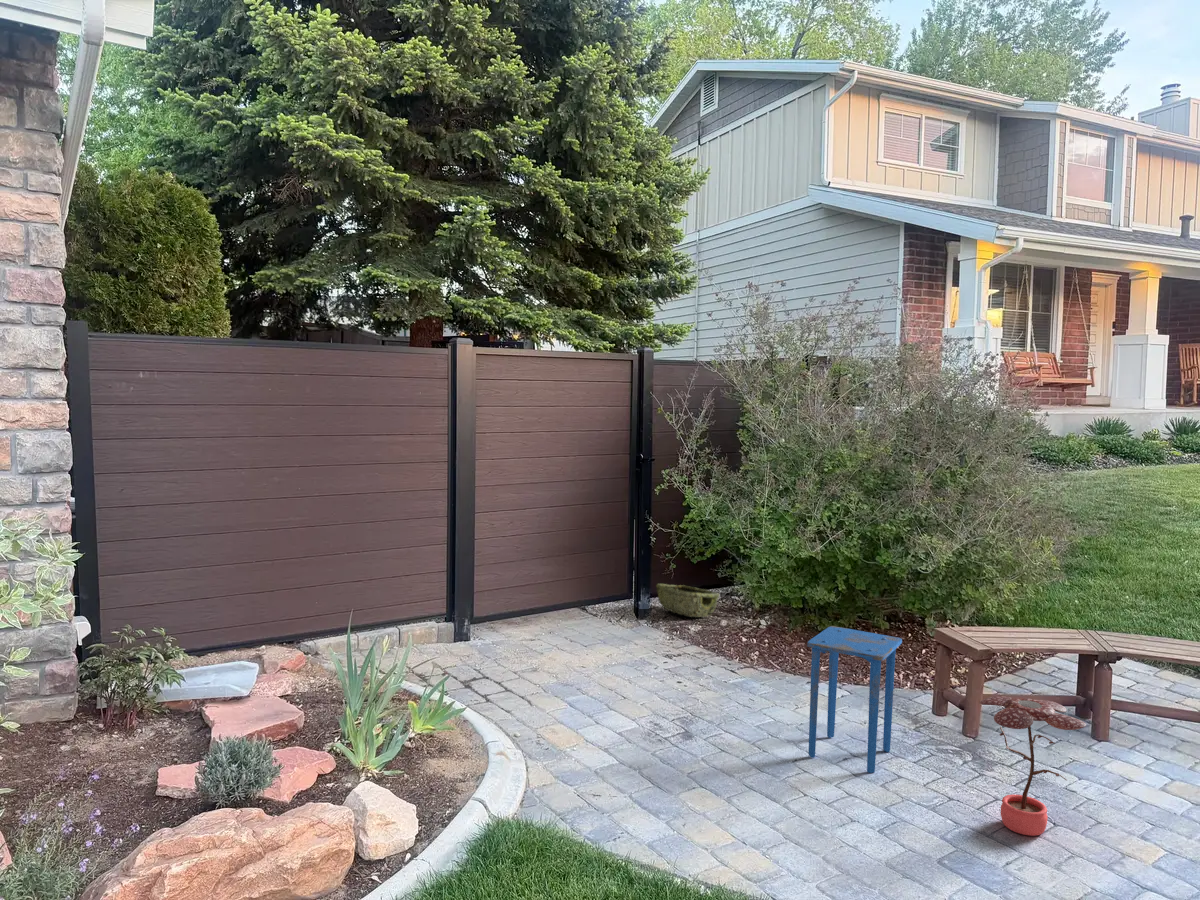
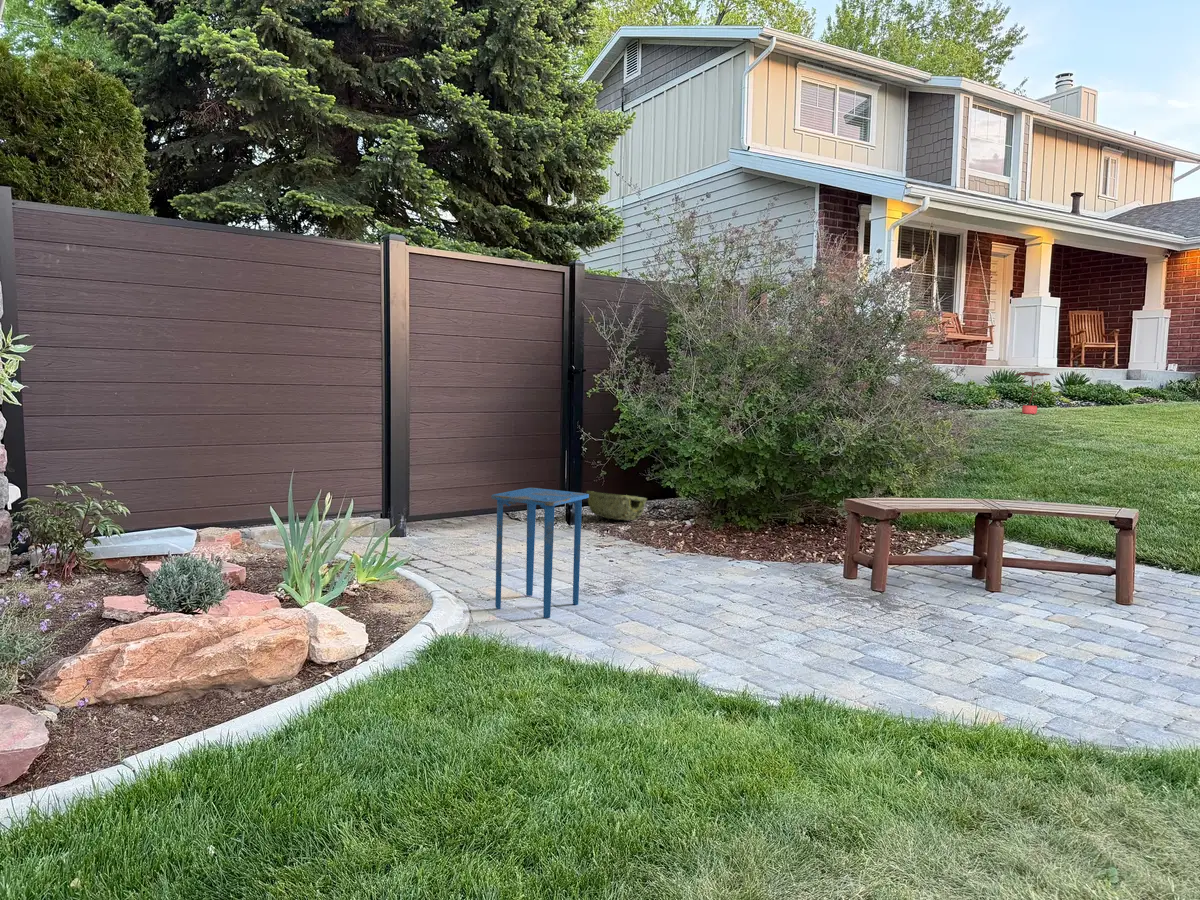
side table: present [807,626,902,773] -> present [491,488,589,618]
potted plant: present [979,696,1086,836] -> present [1015,372,1050,414]

